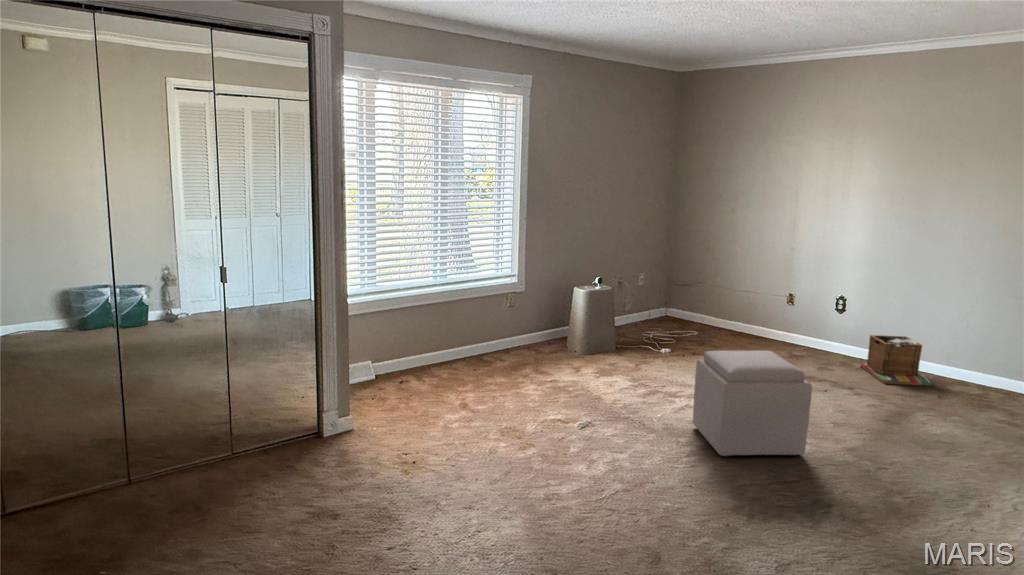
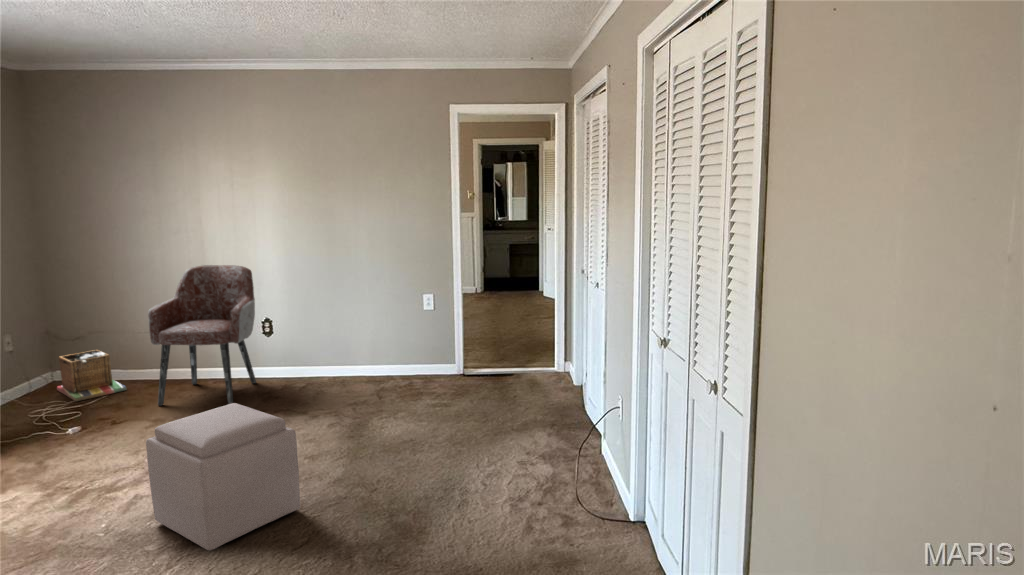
armchair: none [730,238,834,365] -> present [148,265,256,405]
laundry basket: present [861,335,933,386] -> present [57,350,126,401]

